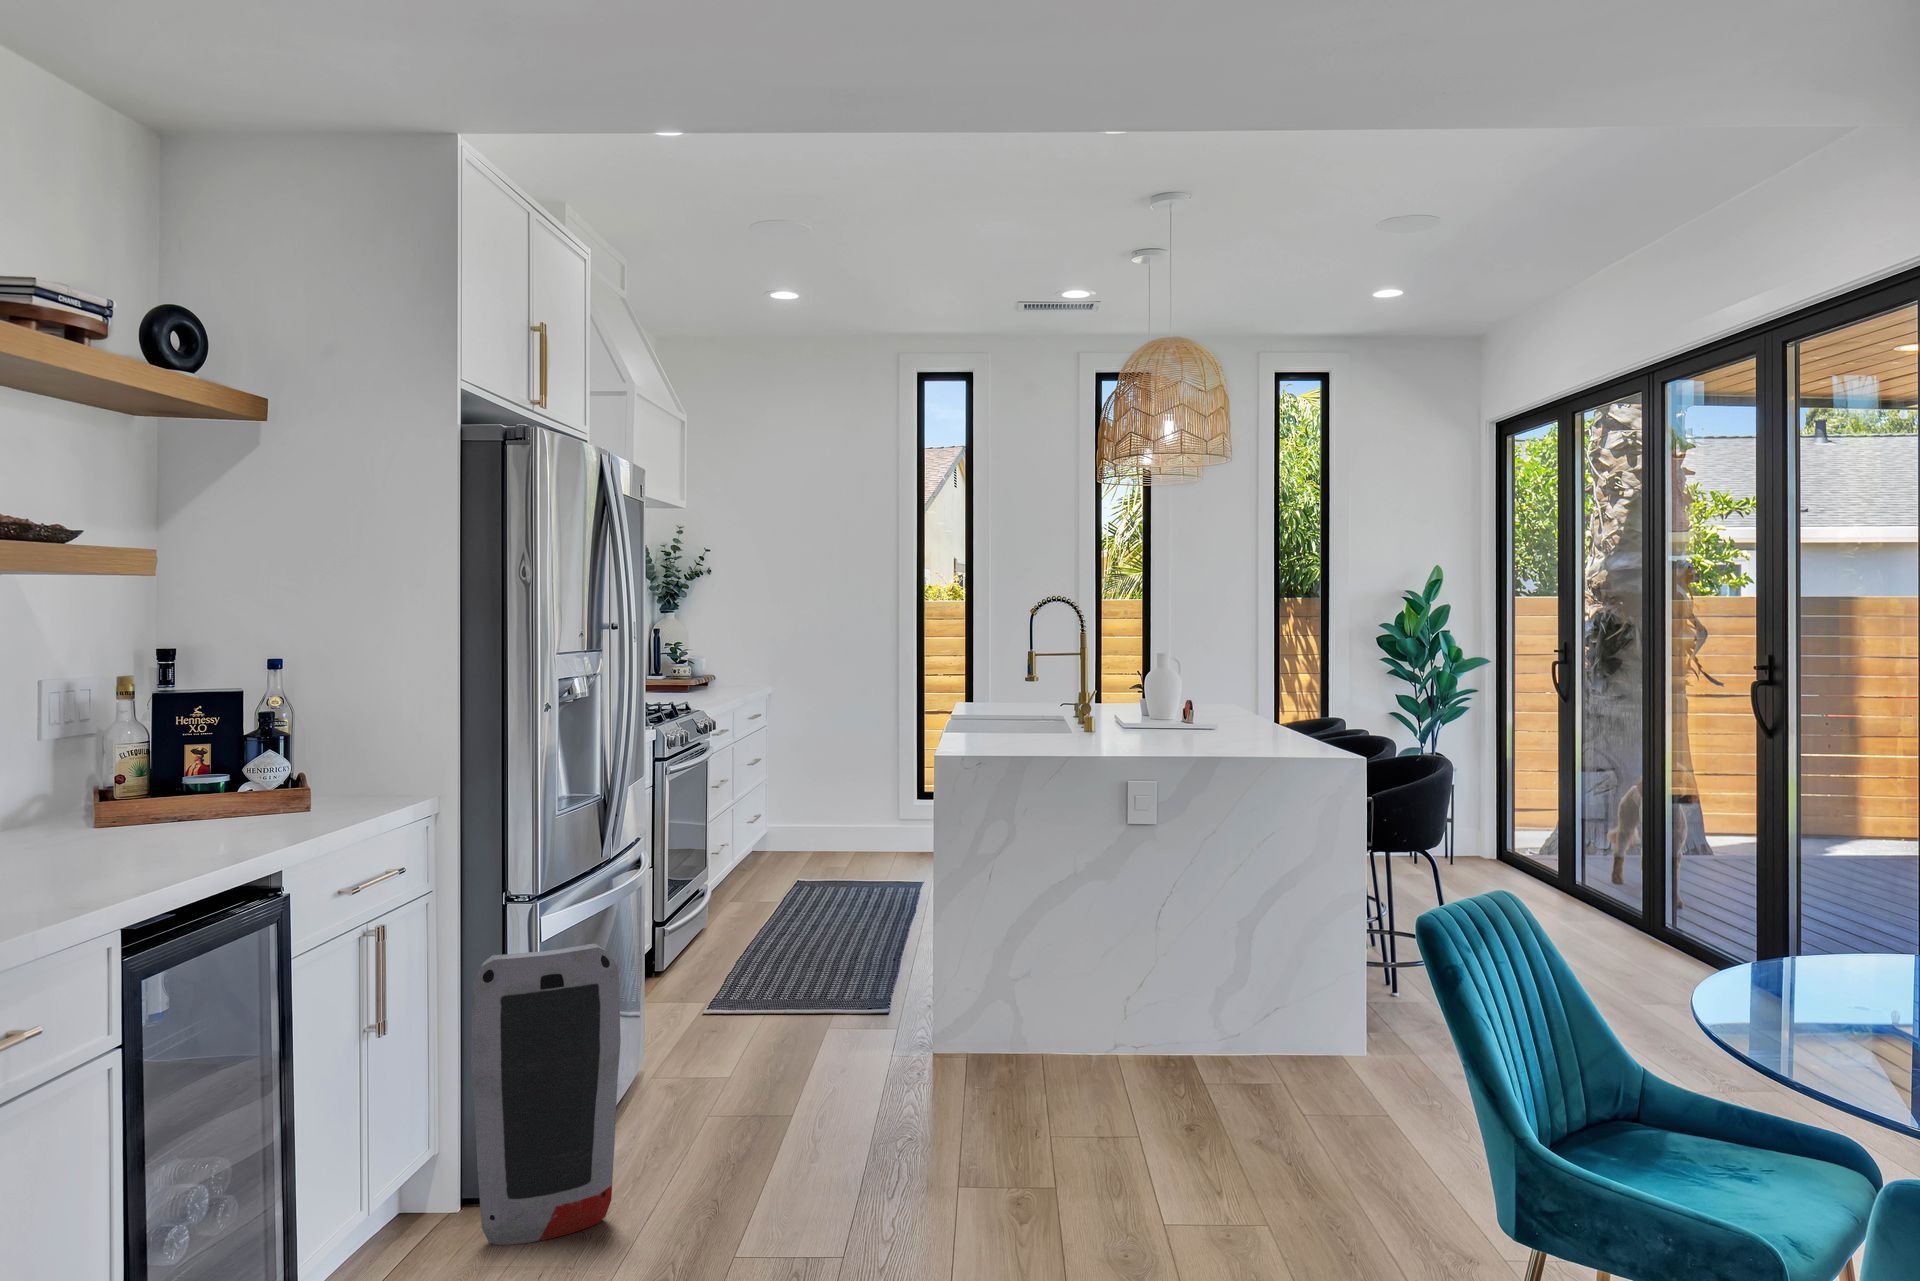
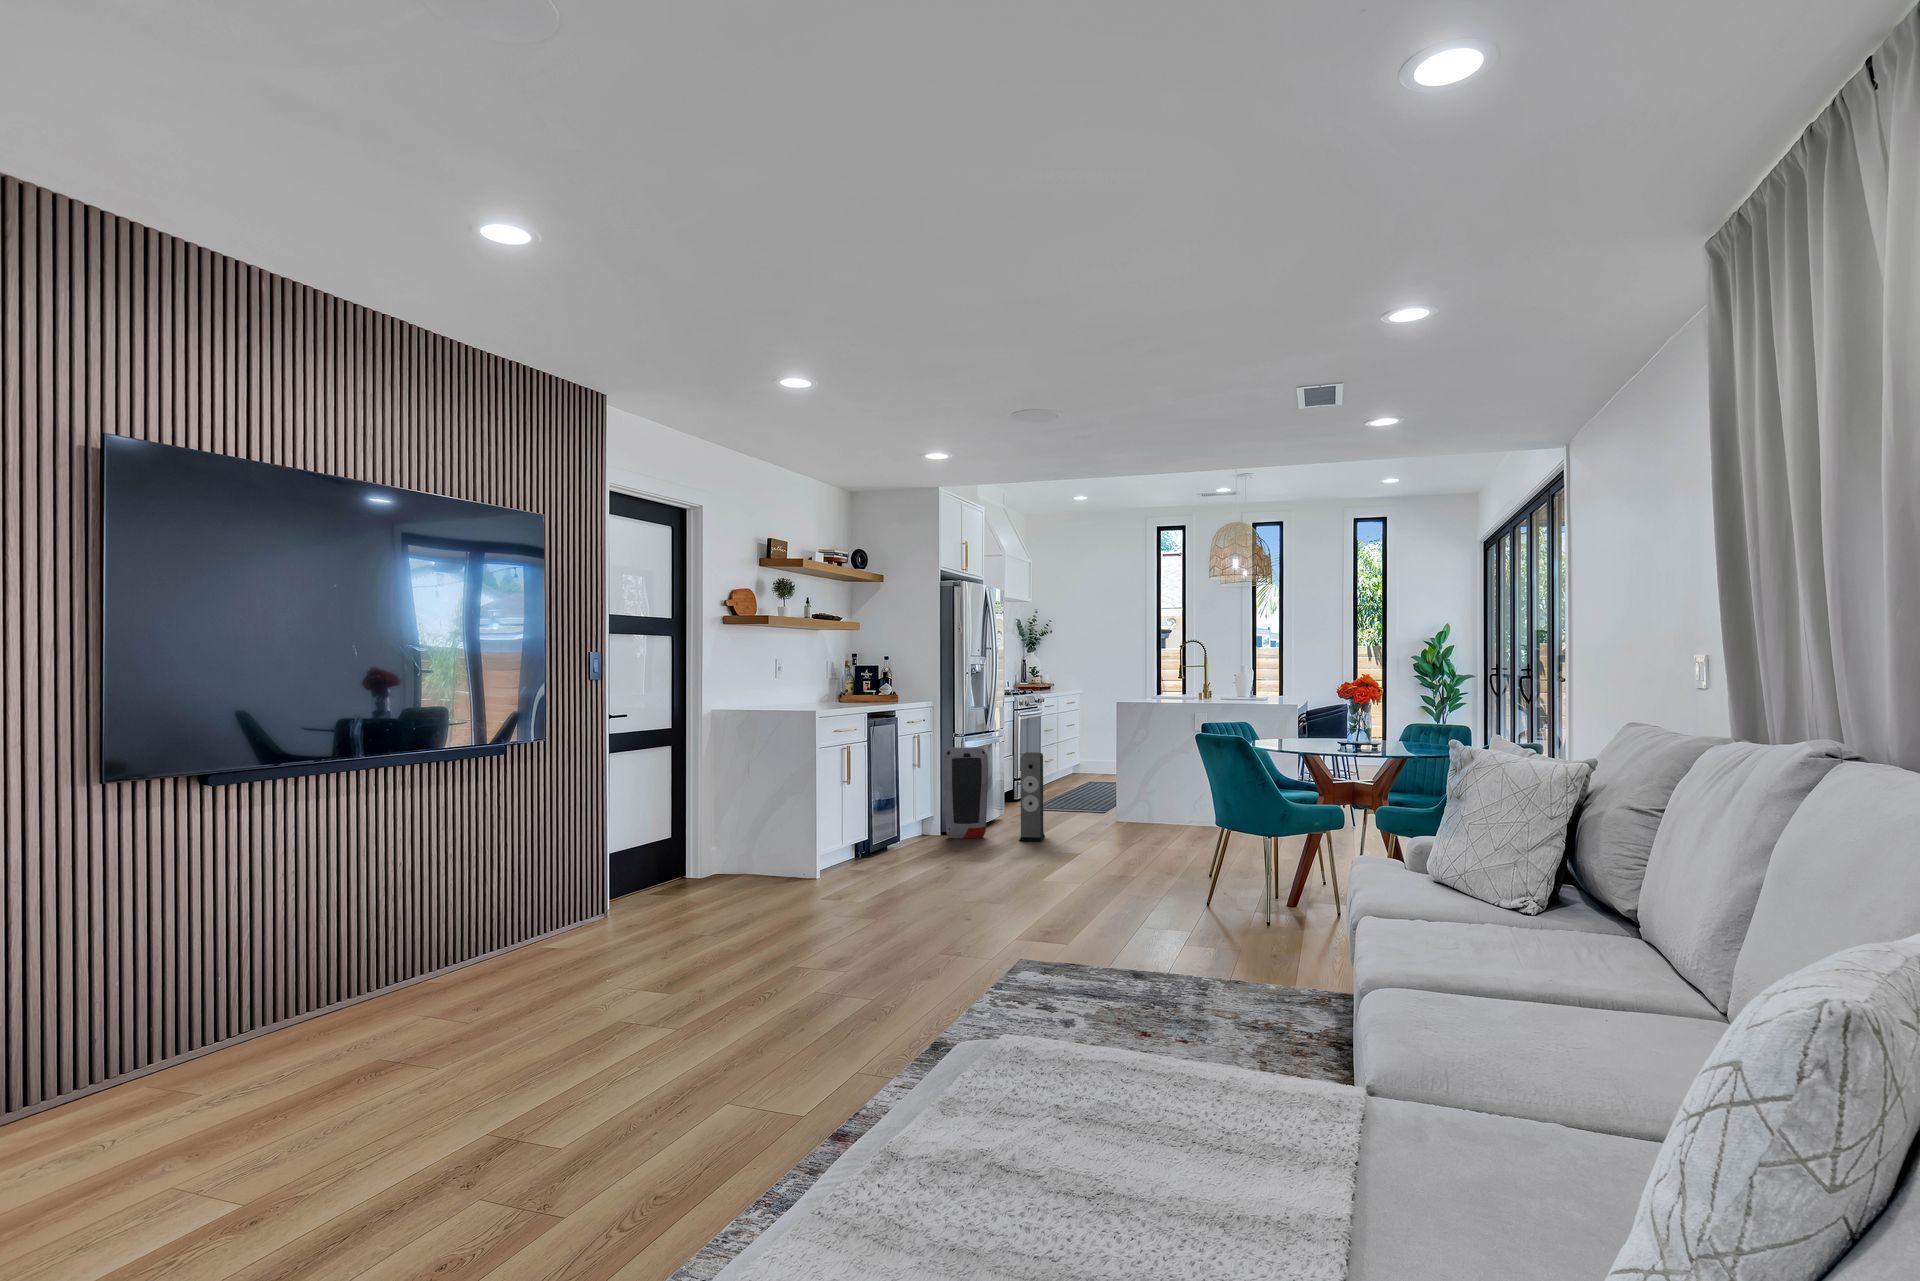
speaker: none [722,945,793,1237] -> present [1019,752,1045,842]

